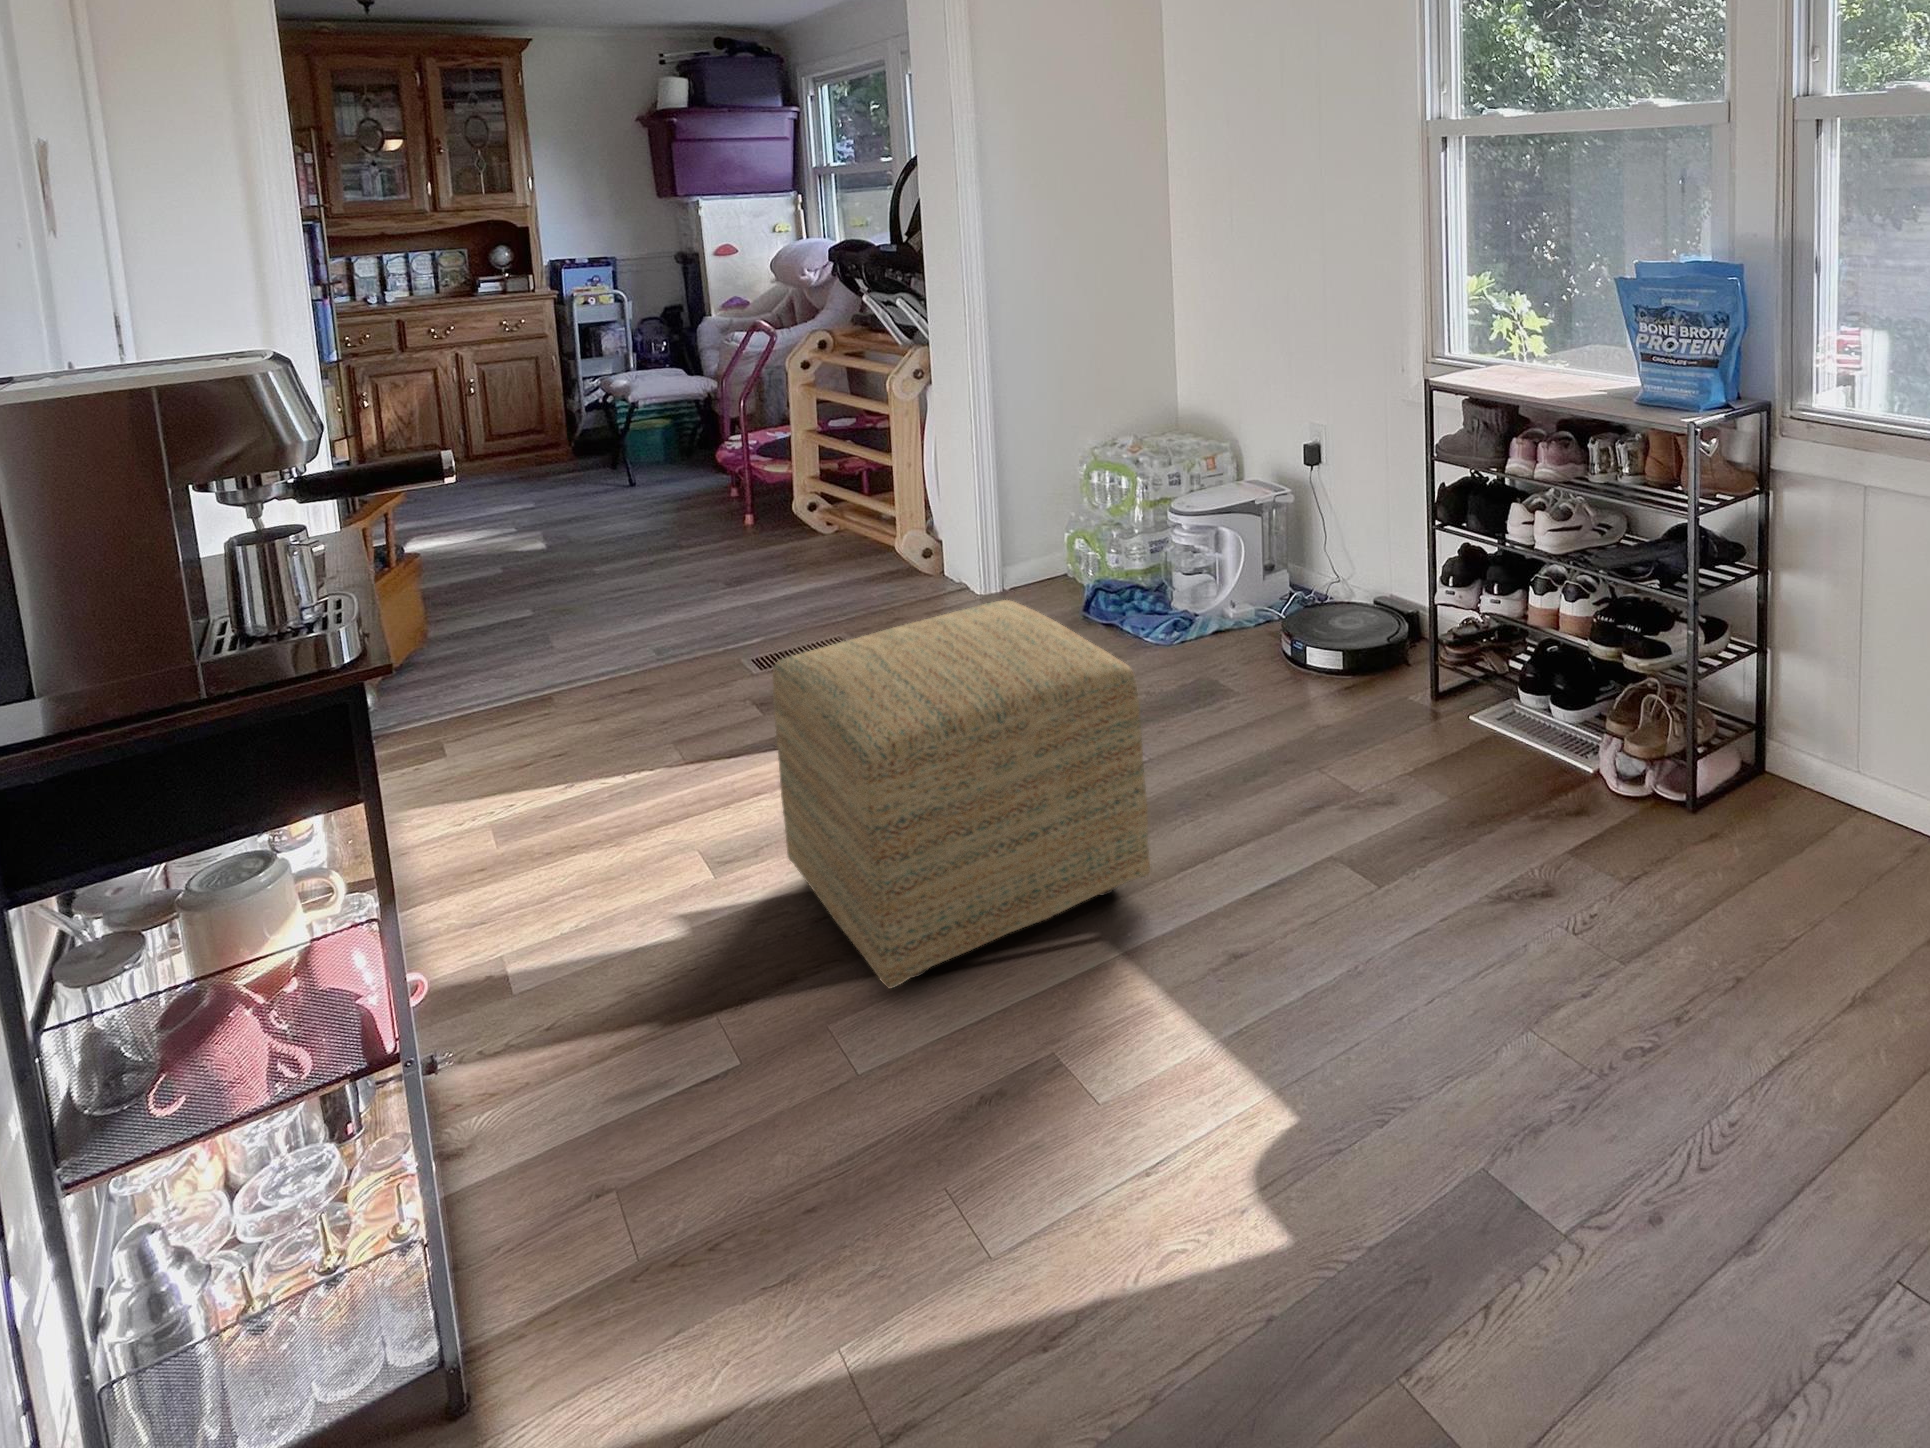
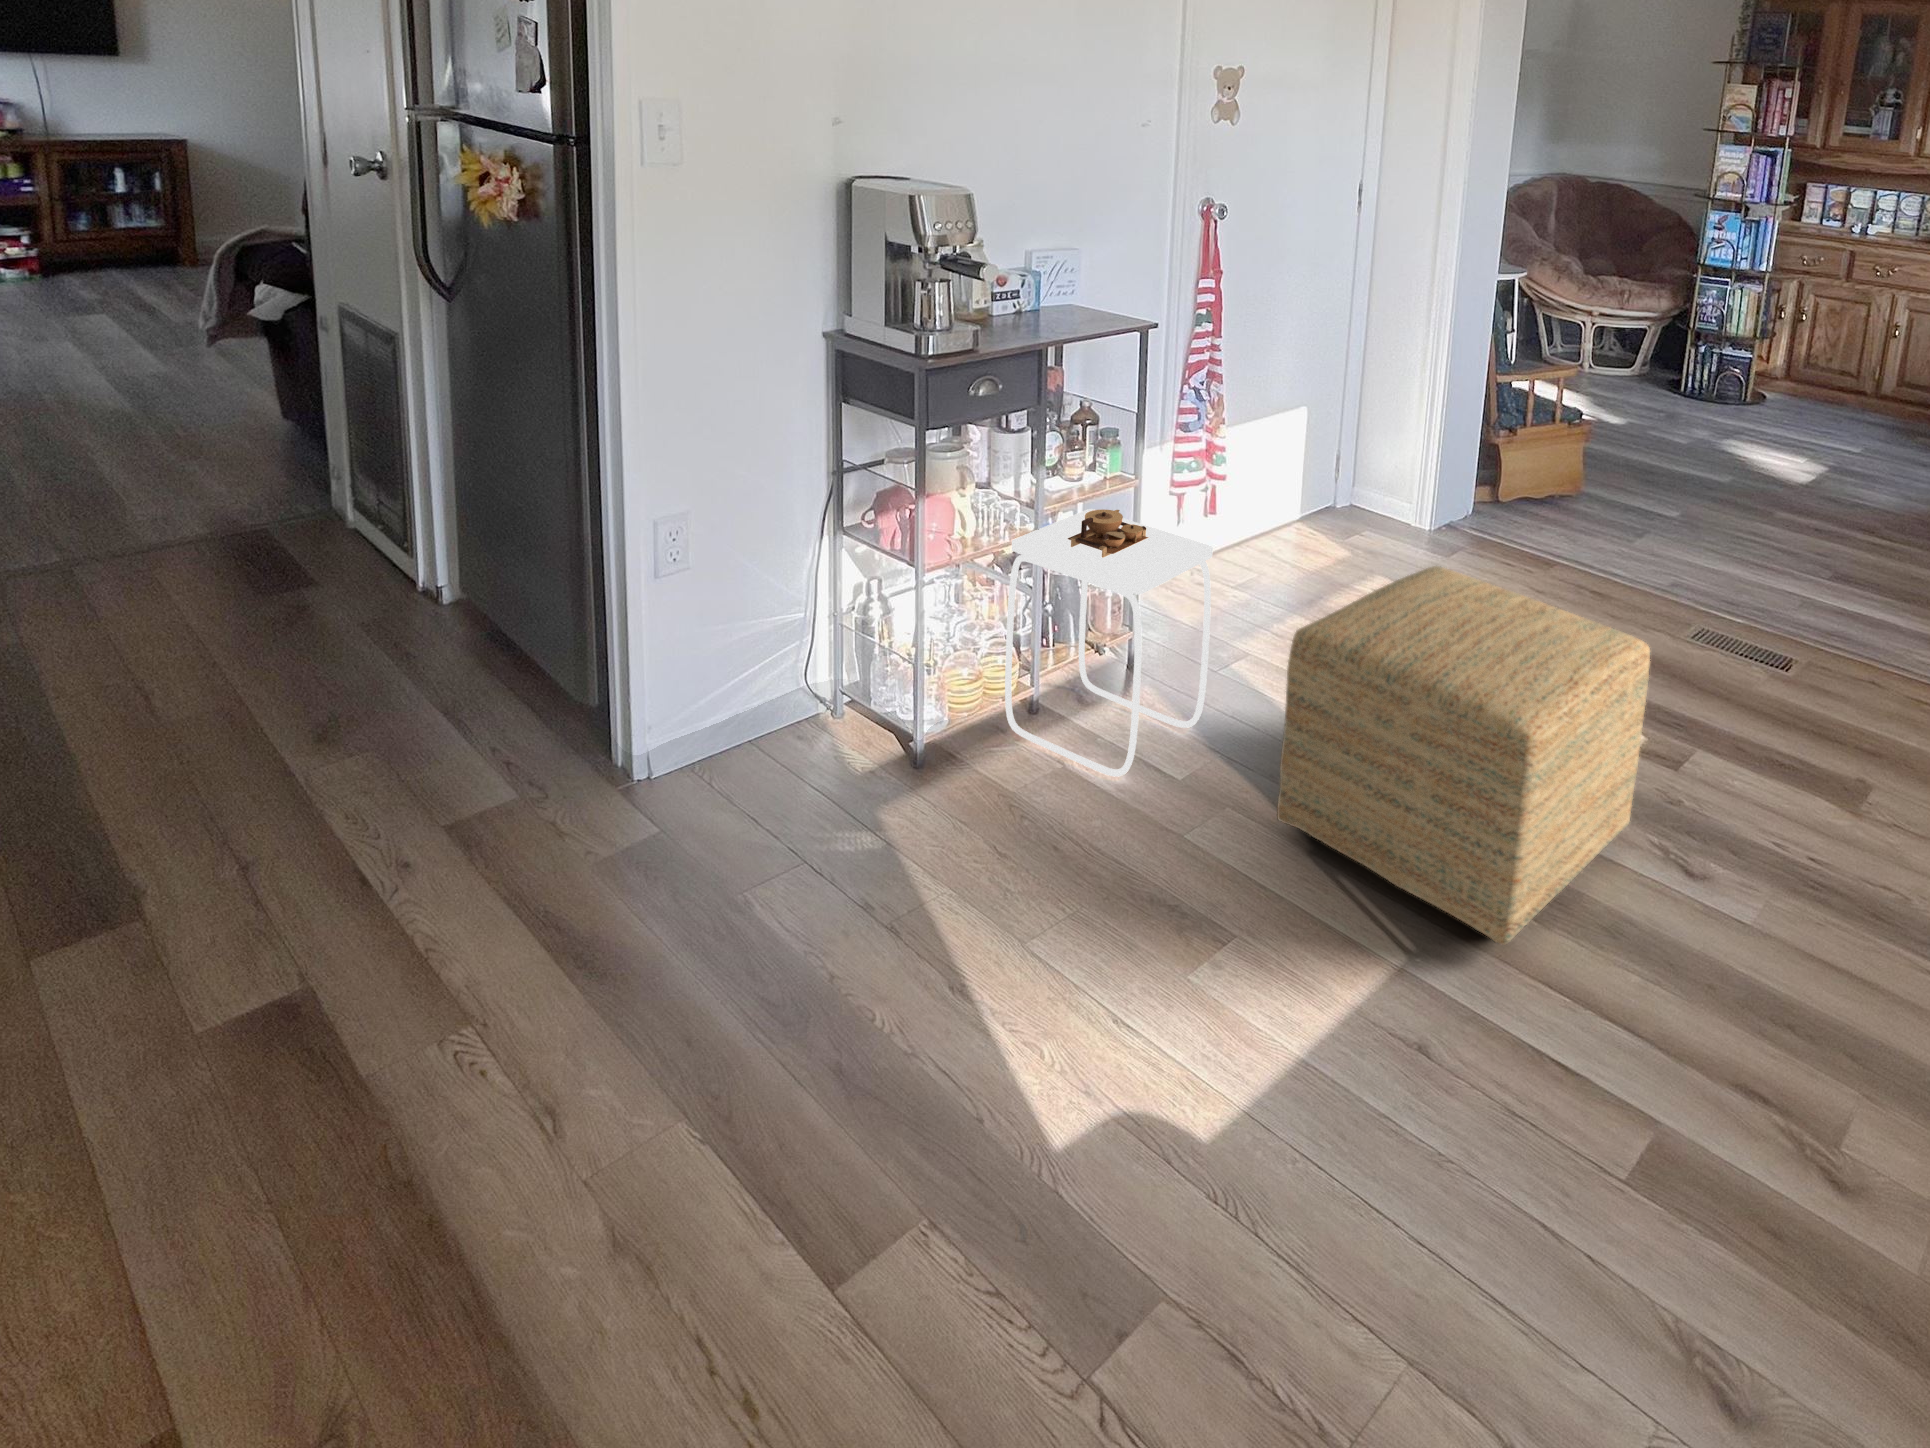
side table: none [346,778,706,1275] -> present [1005,509,1213,777]

